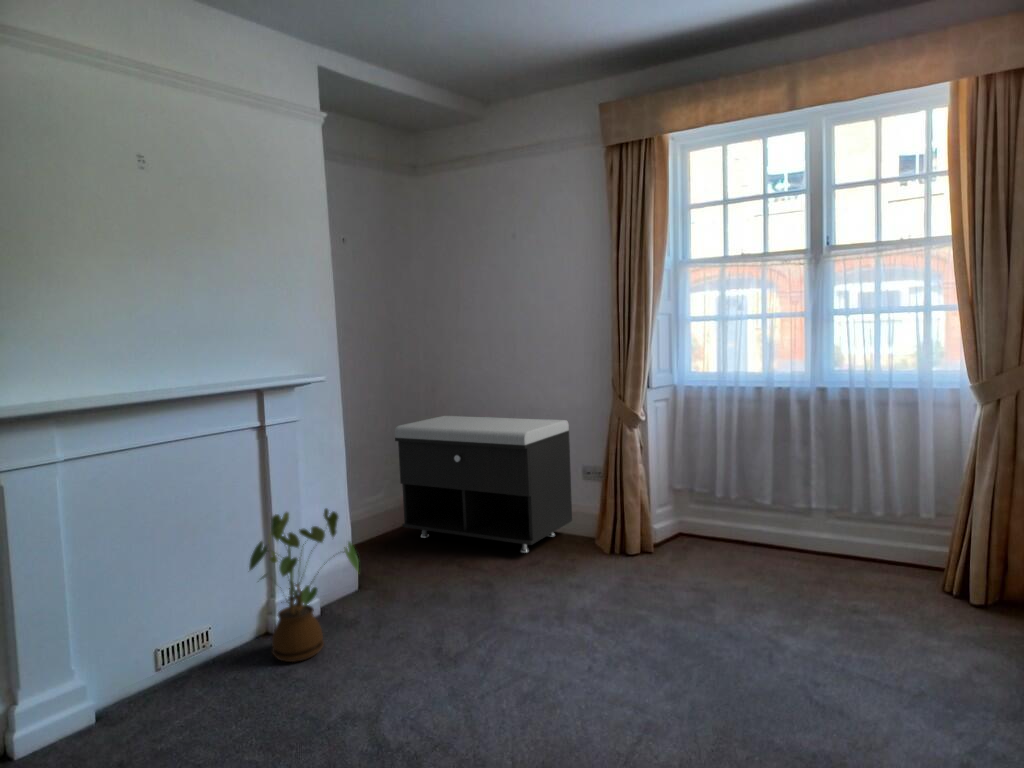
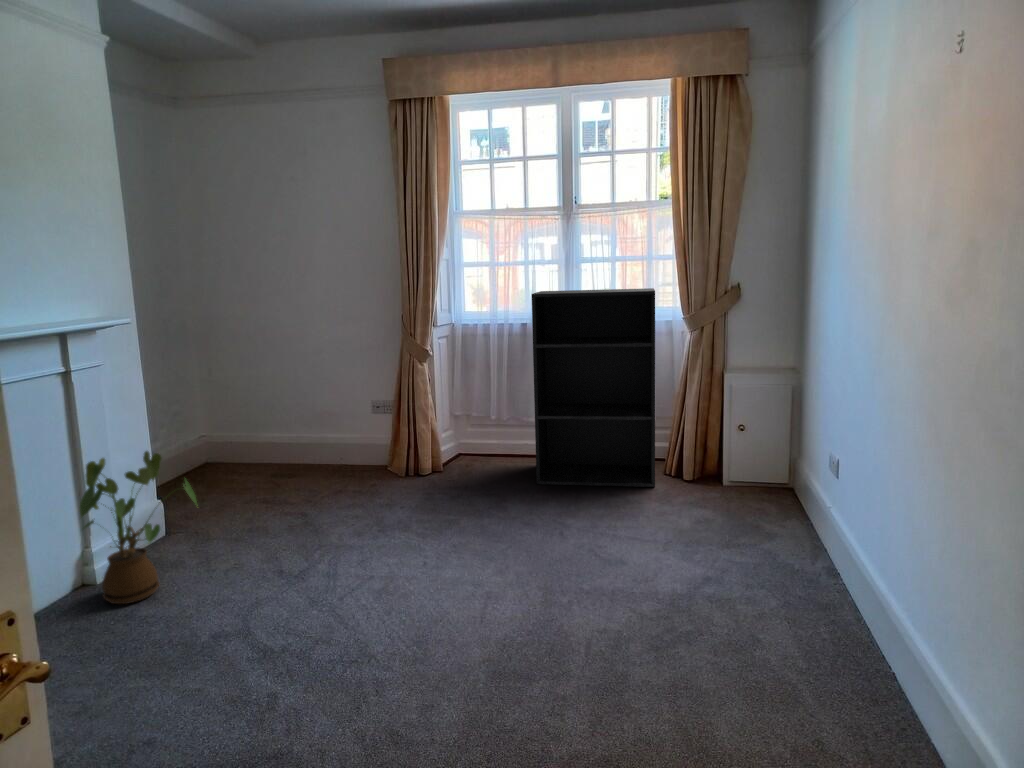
bookshelf: none [757,348,930,611] -> present [532,288,655,487]
storage bench: present [395,416,572,553] -> none [178,359,363,484]

